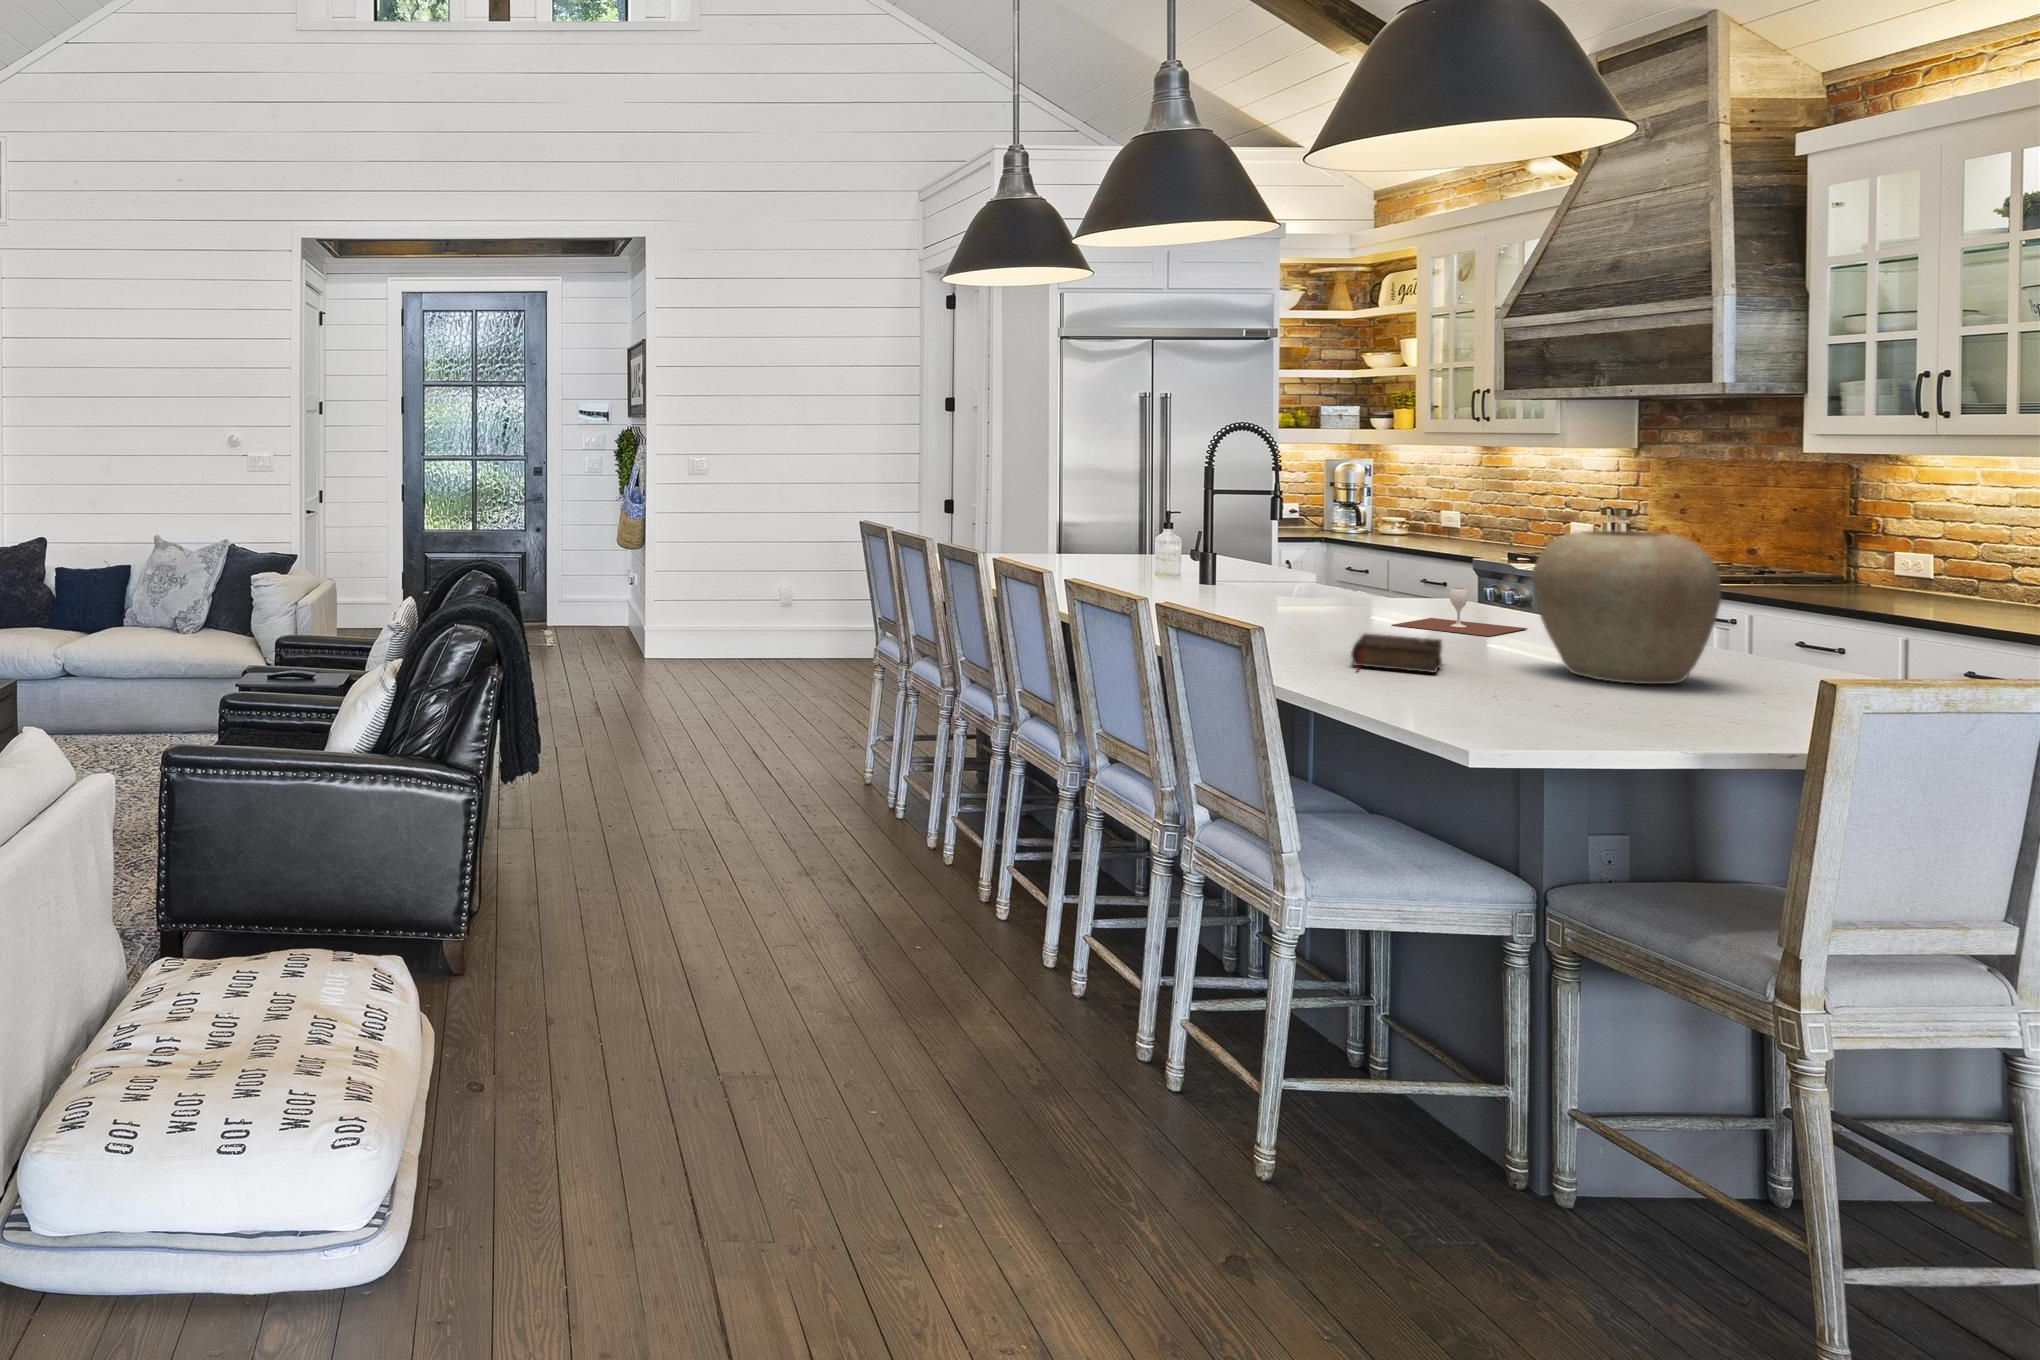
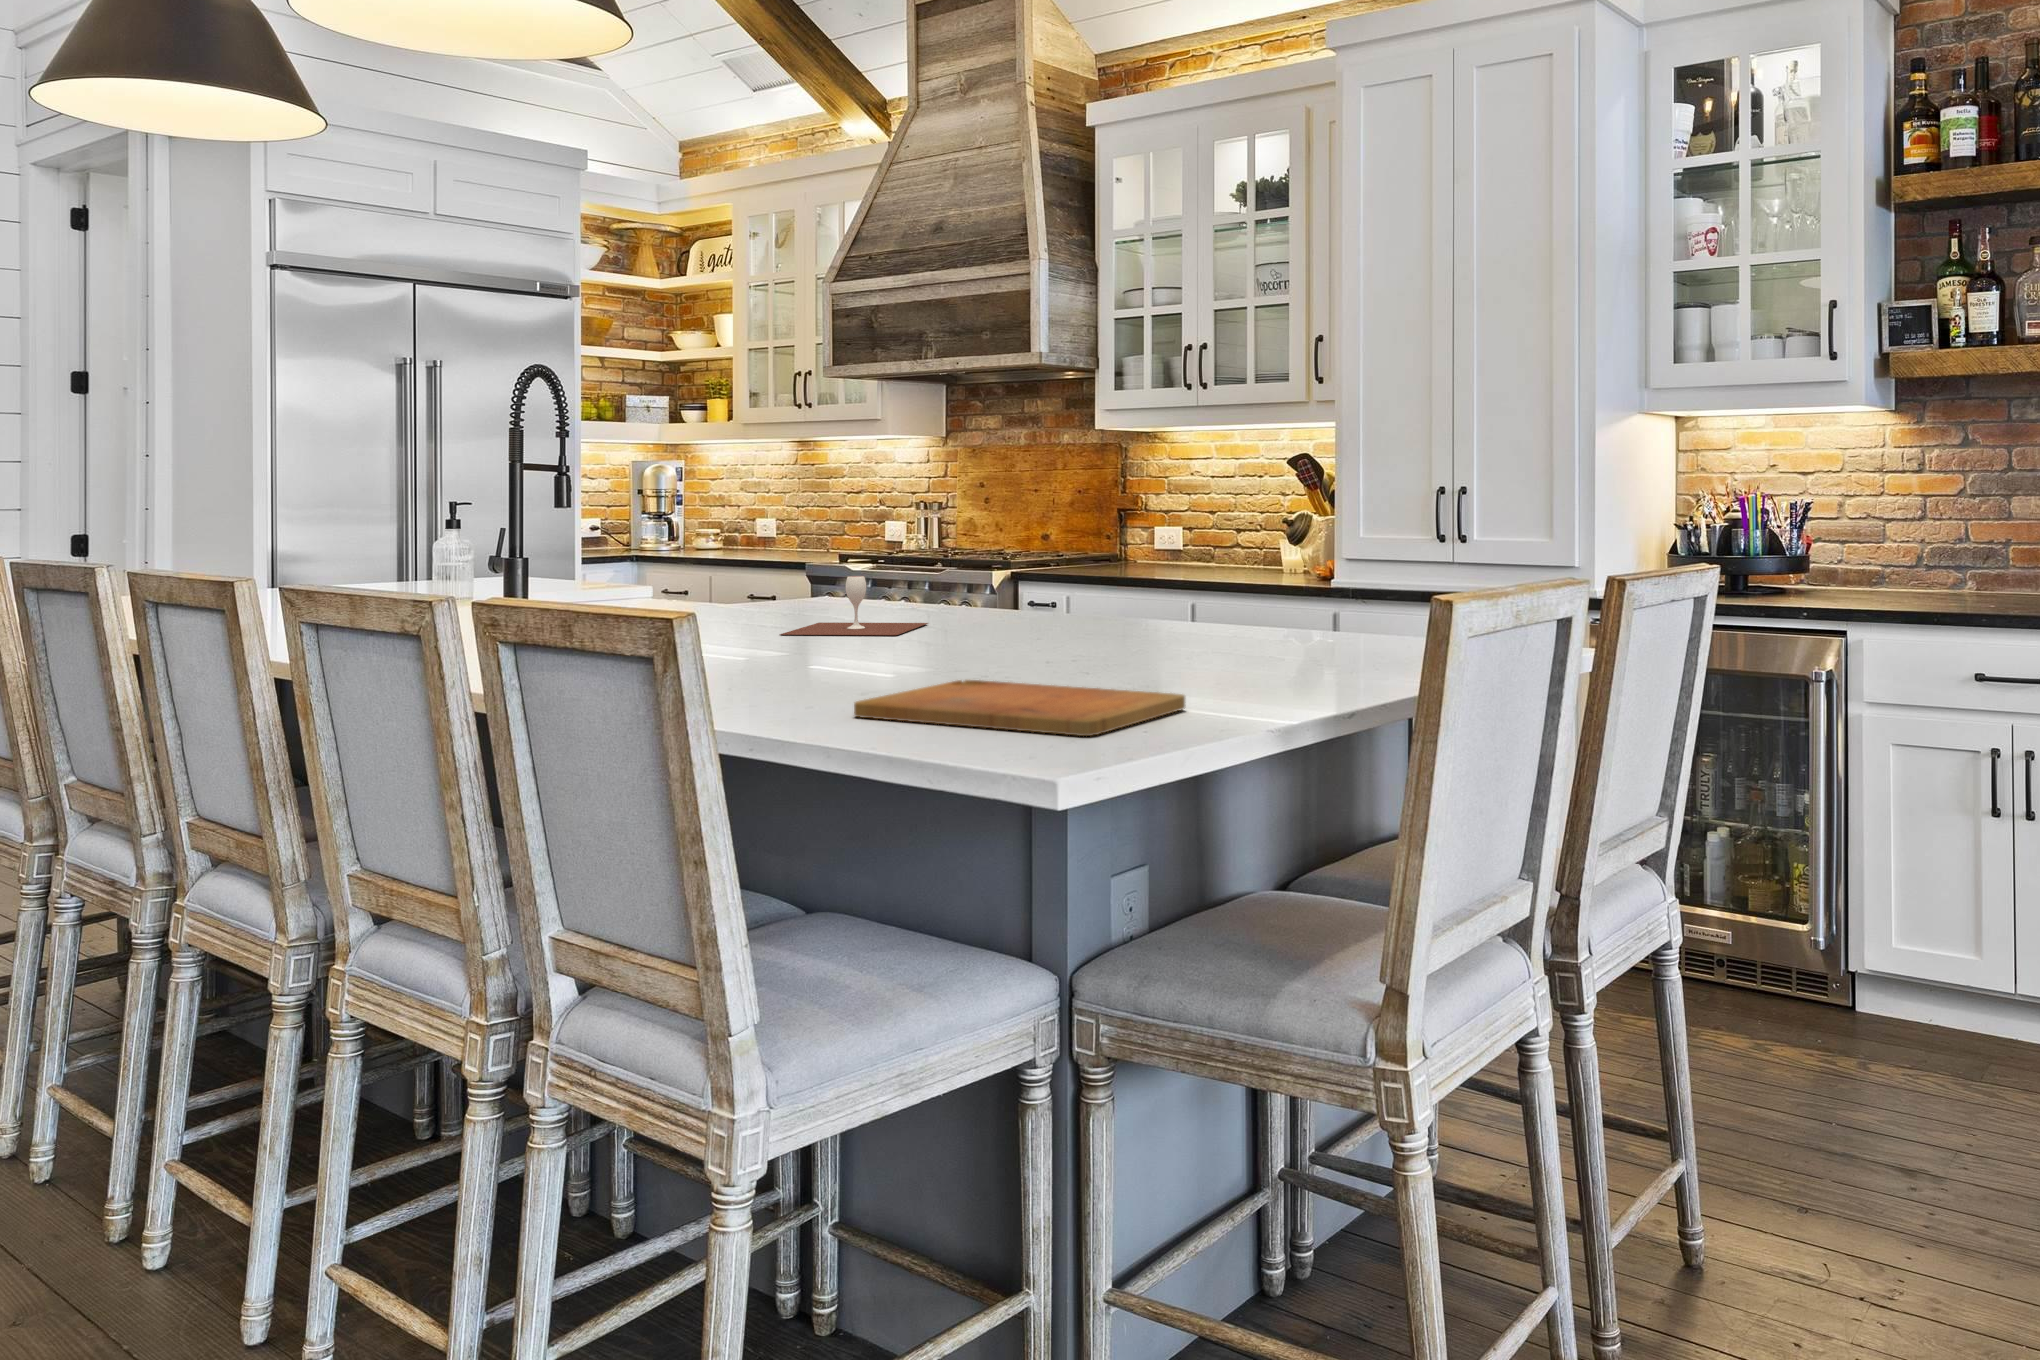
vase: present [1532,530,1721,684] -> none [972,471,1160,668]
book: present [1351,633,1442,673] -> none [767,637,878,695]
cutting board: none [1400,680,1685,734] -> present [854,680,1185,736]

